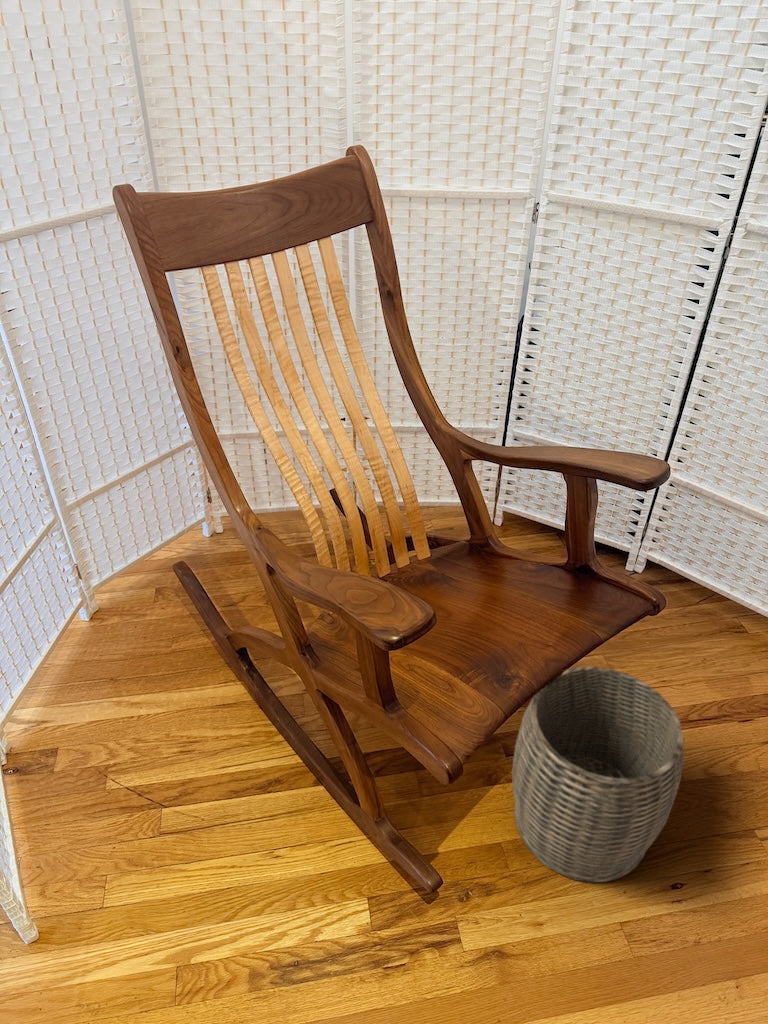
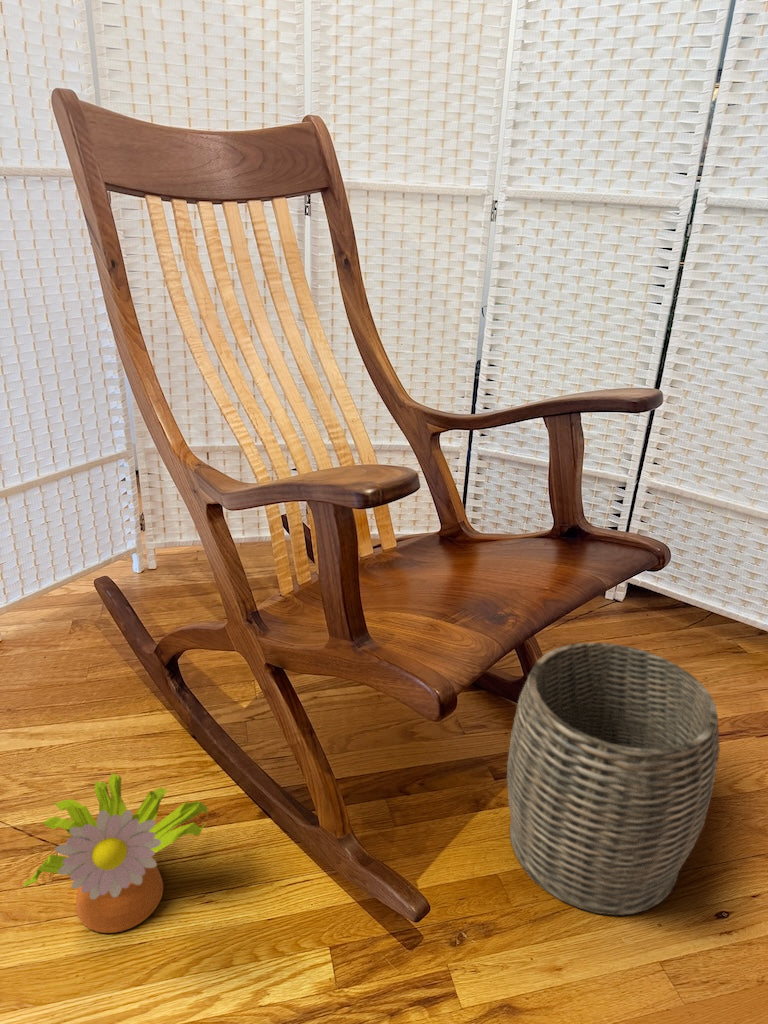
decorative plant: none [142,757,275,879] -> present [24,773,207,933]

